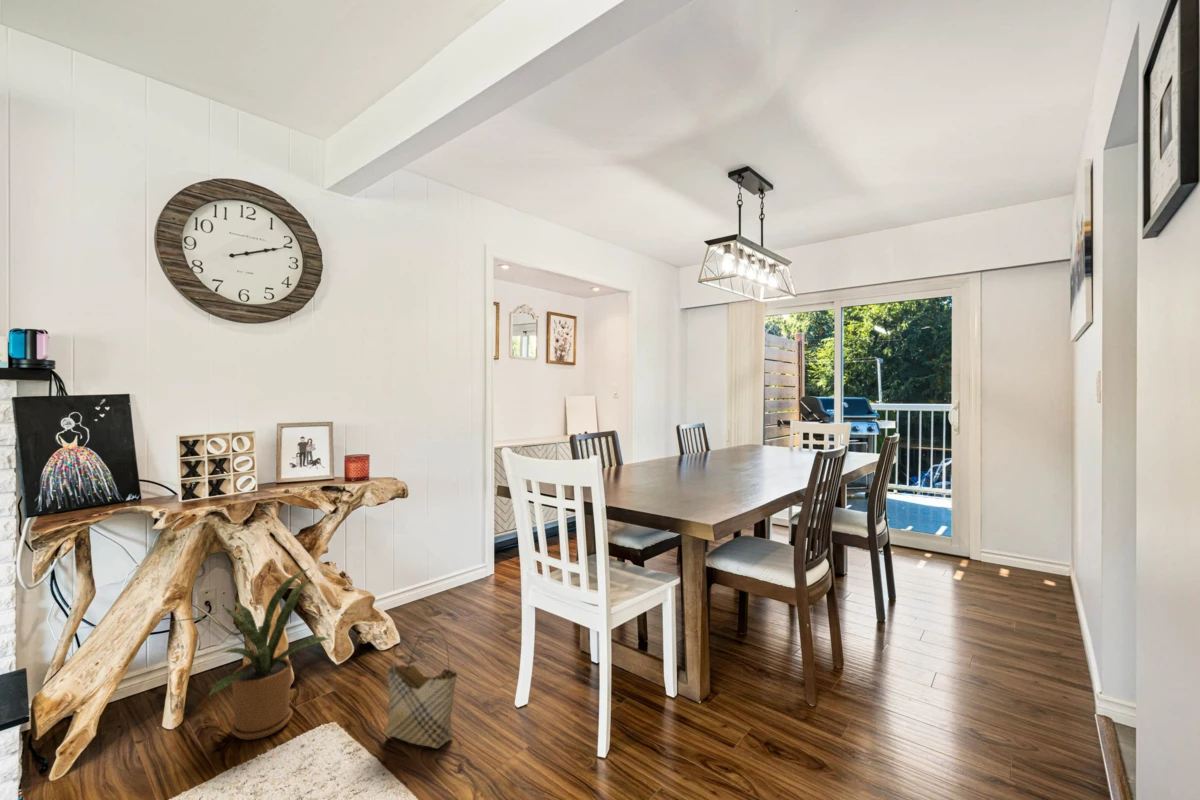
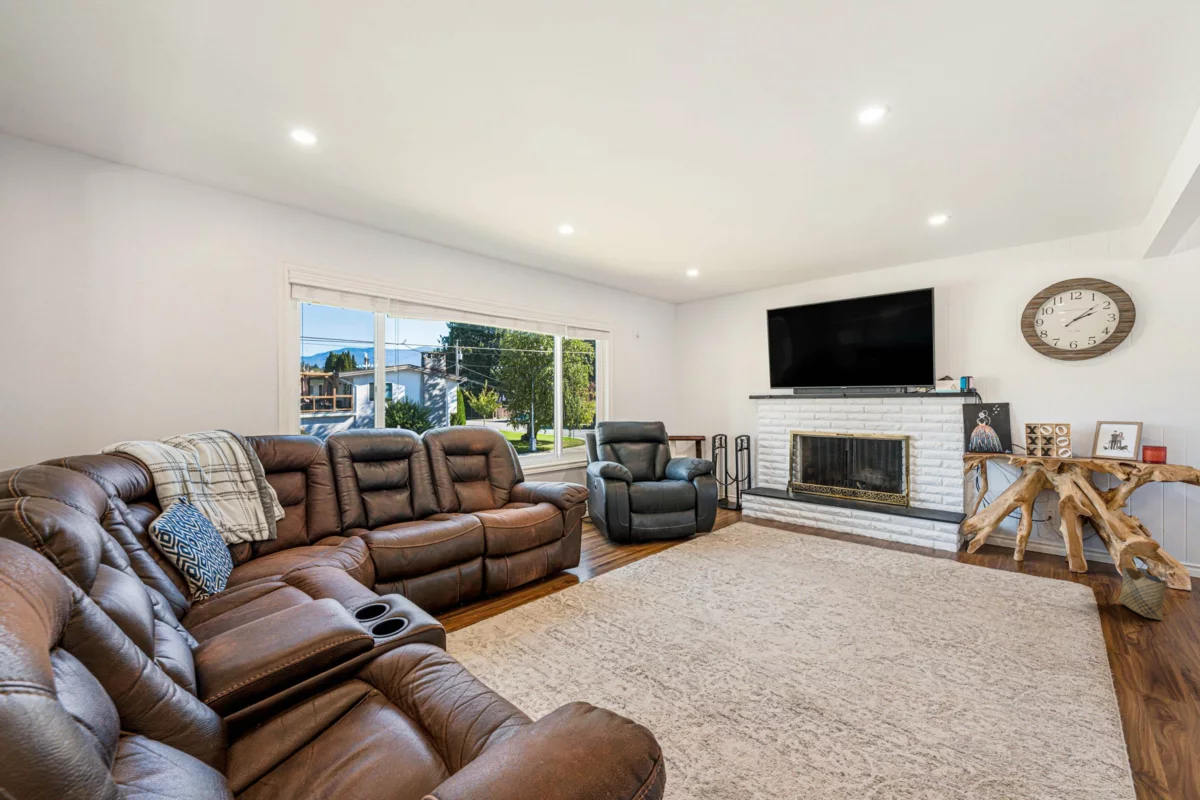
house plant: present [178,569,328,740] -> none [1009,504,1105,579]

